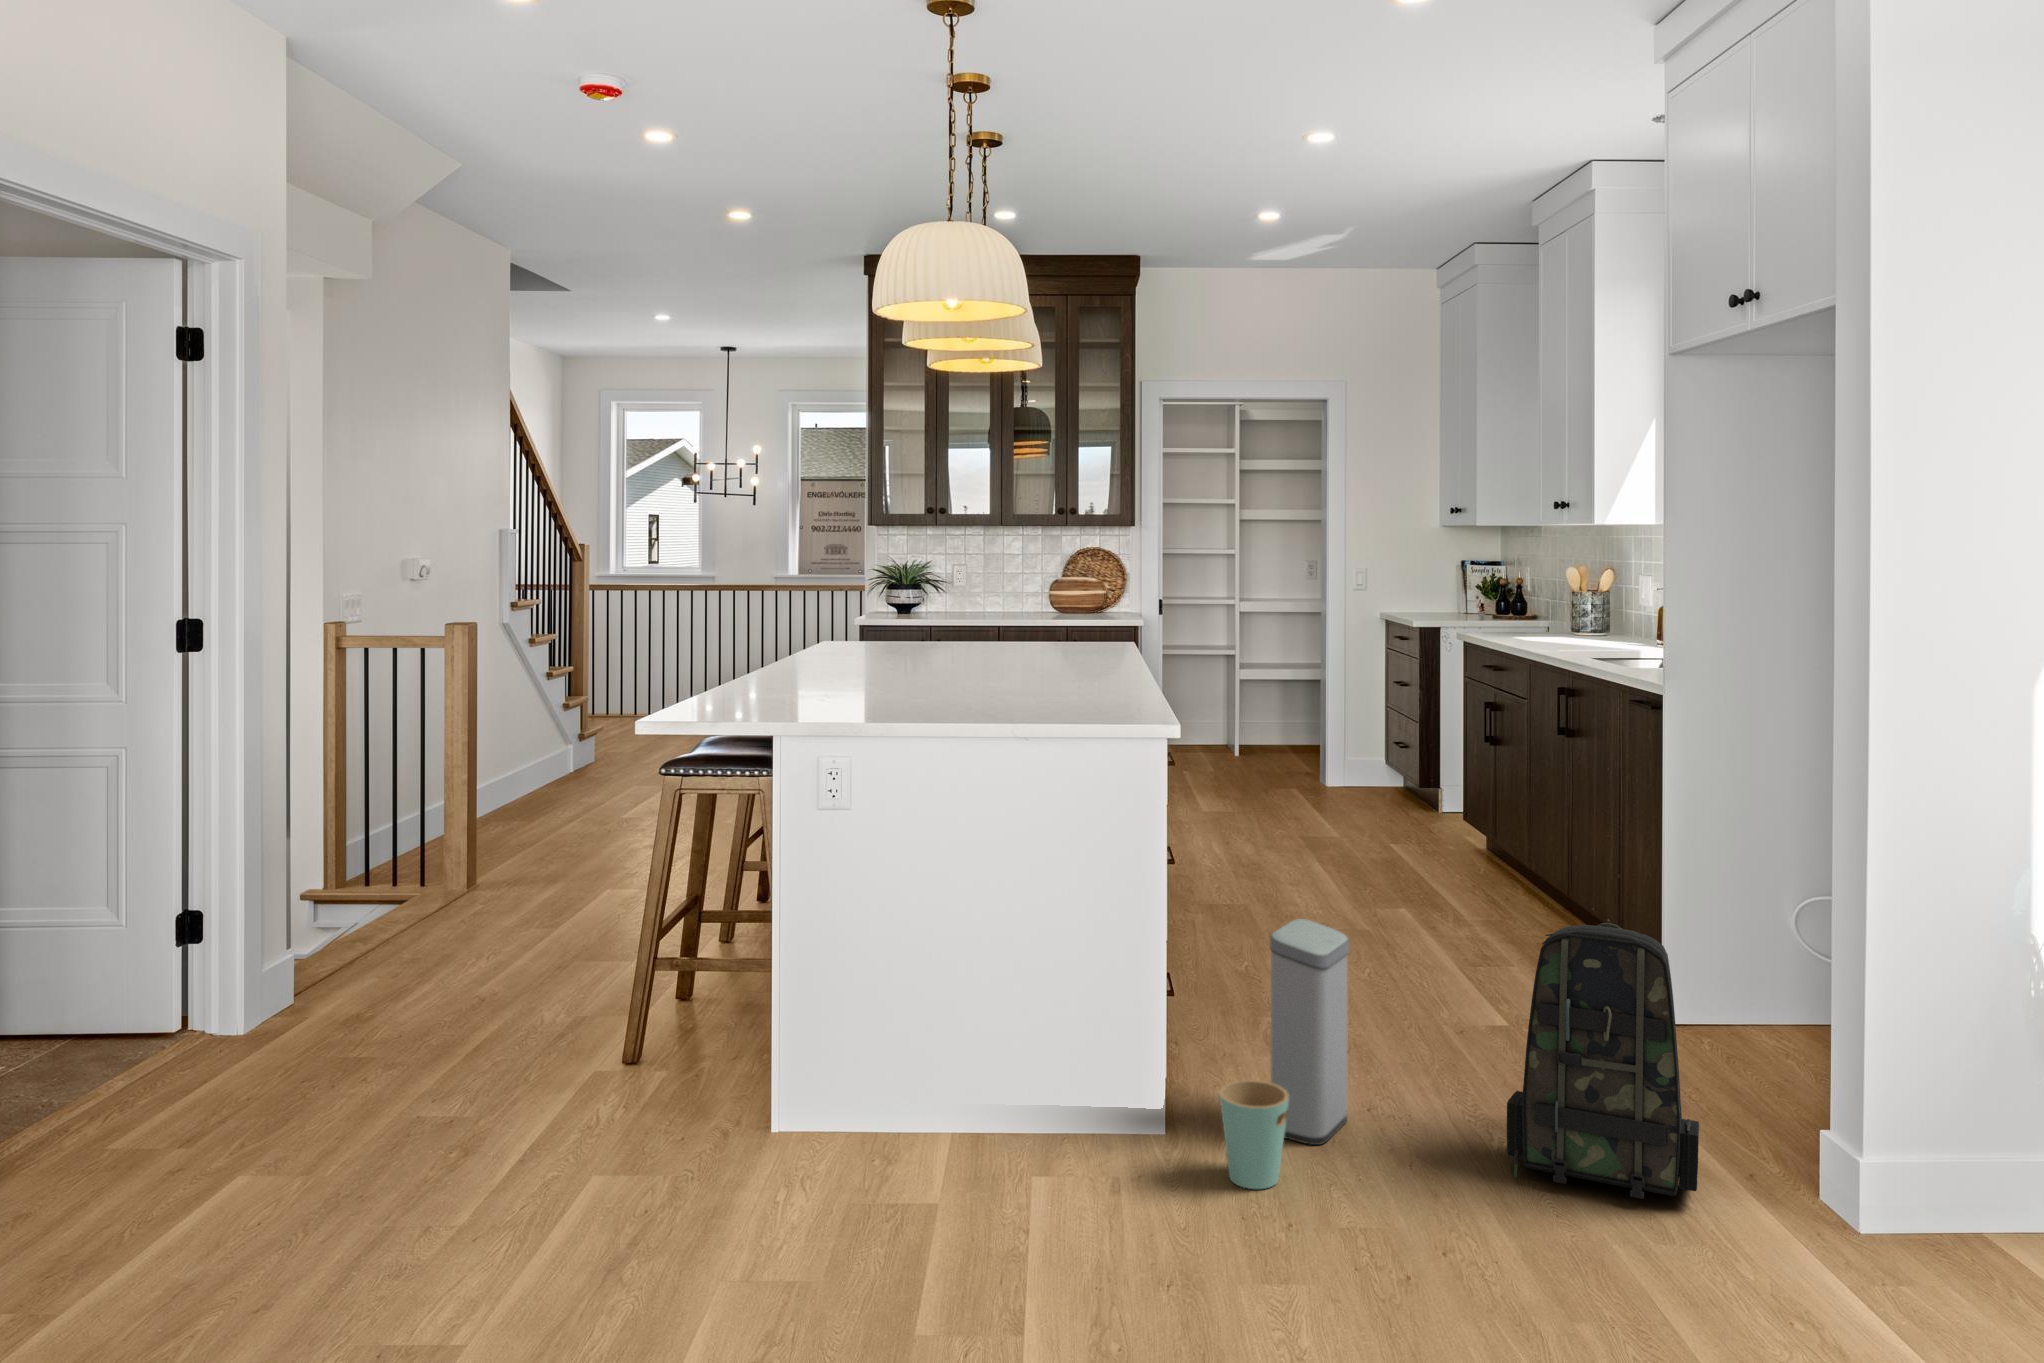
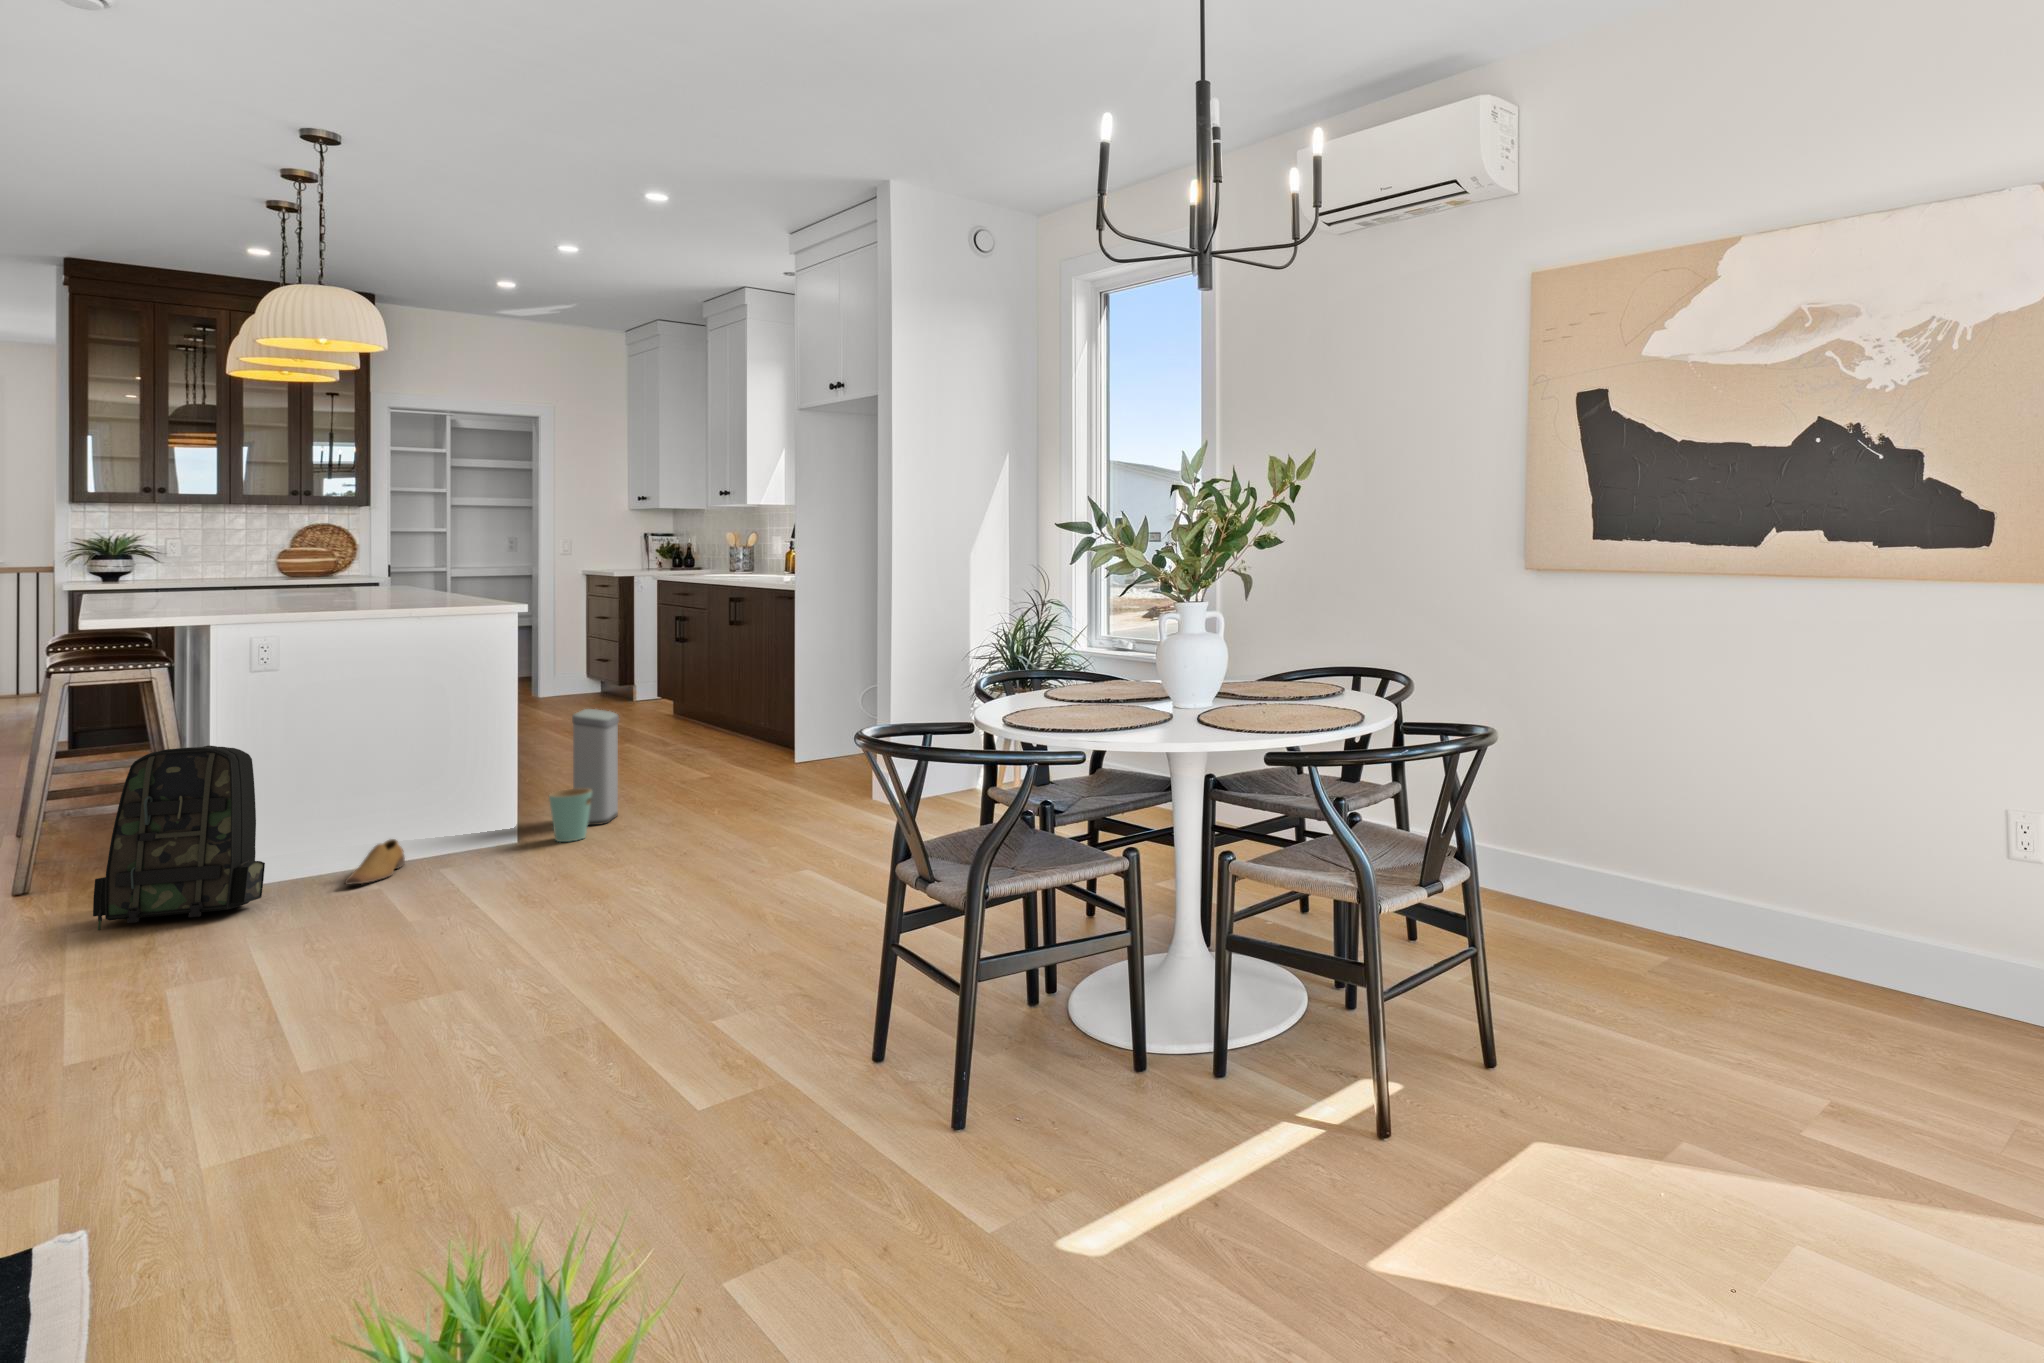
backpack: present [1507,923,1699,1199] -> present [93,745,265,930]
shoe: none [902,1124,1006,1219] -> present [345,839,405,885]

